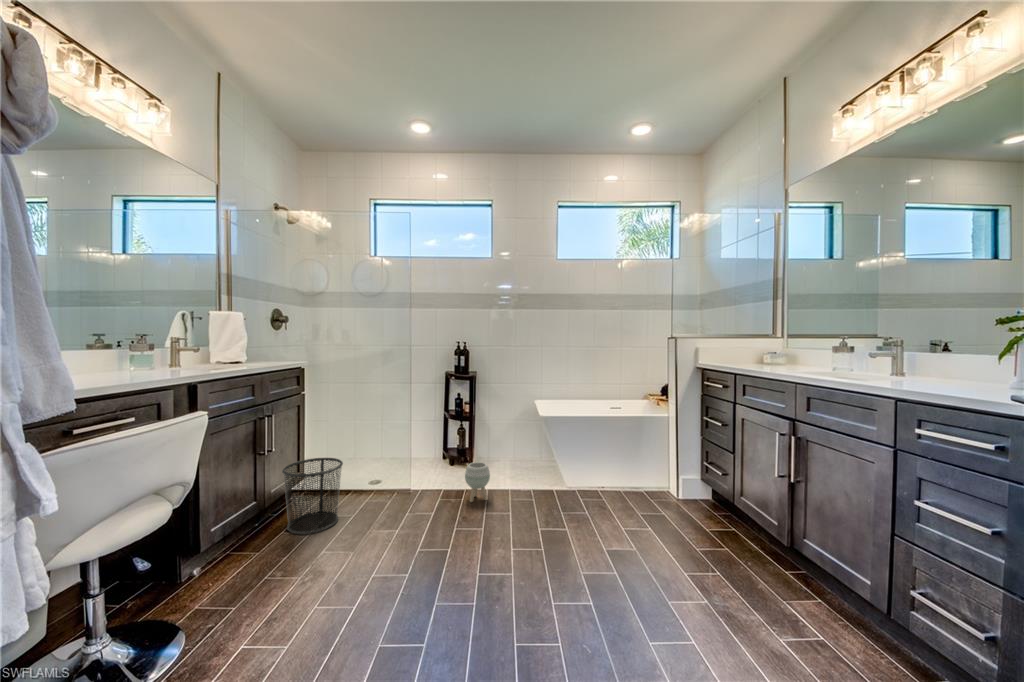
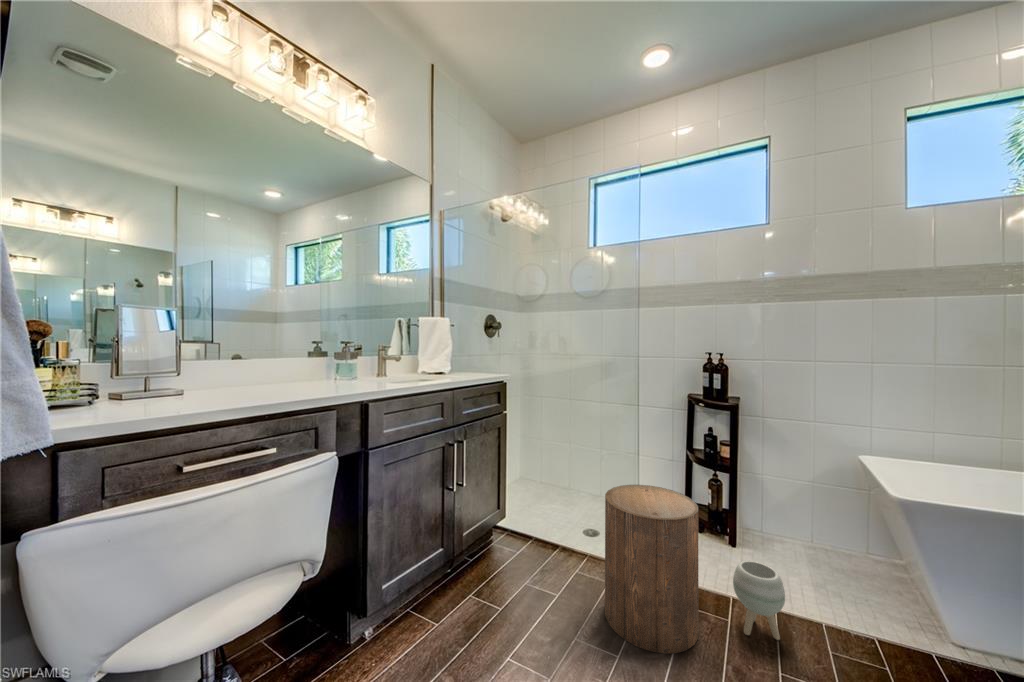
stool: none [388,429,446,523] -> present [605,485,699,654]
waste bin: present [282,458,343,534] -> none [472,501,544,612]

